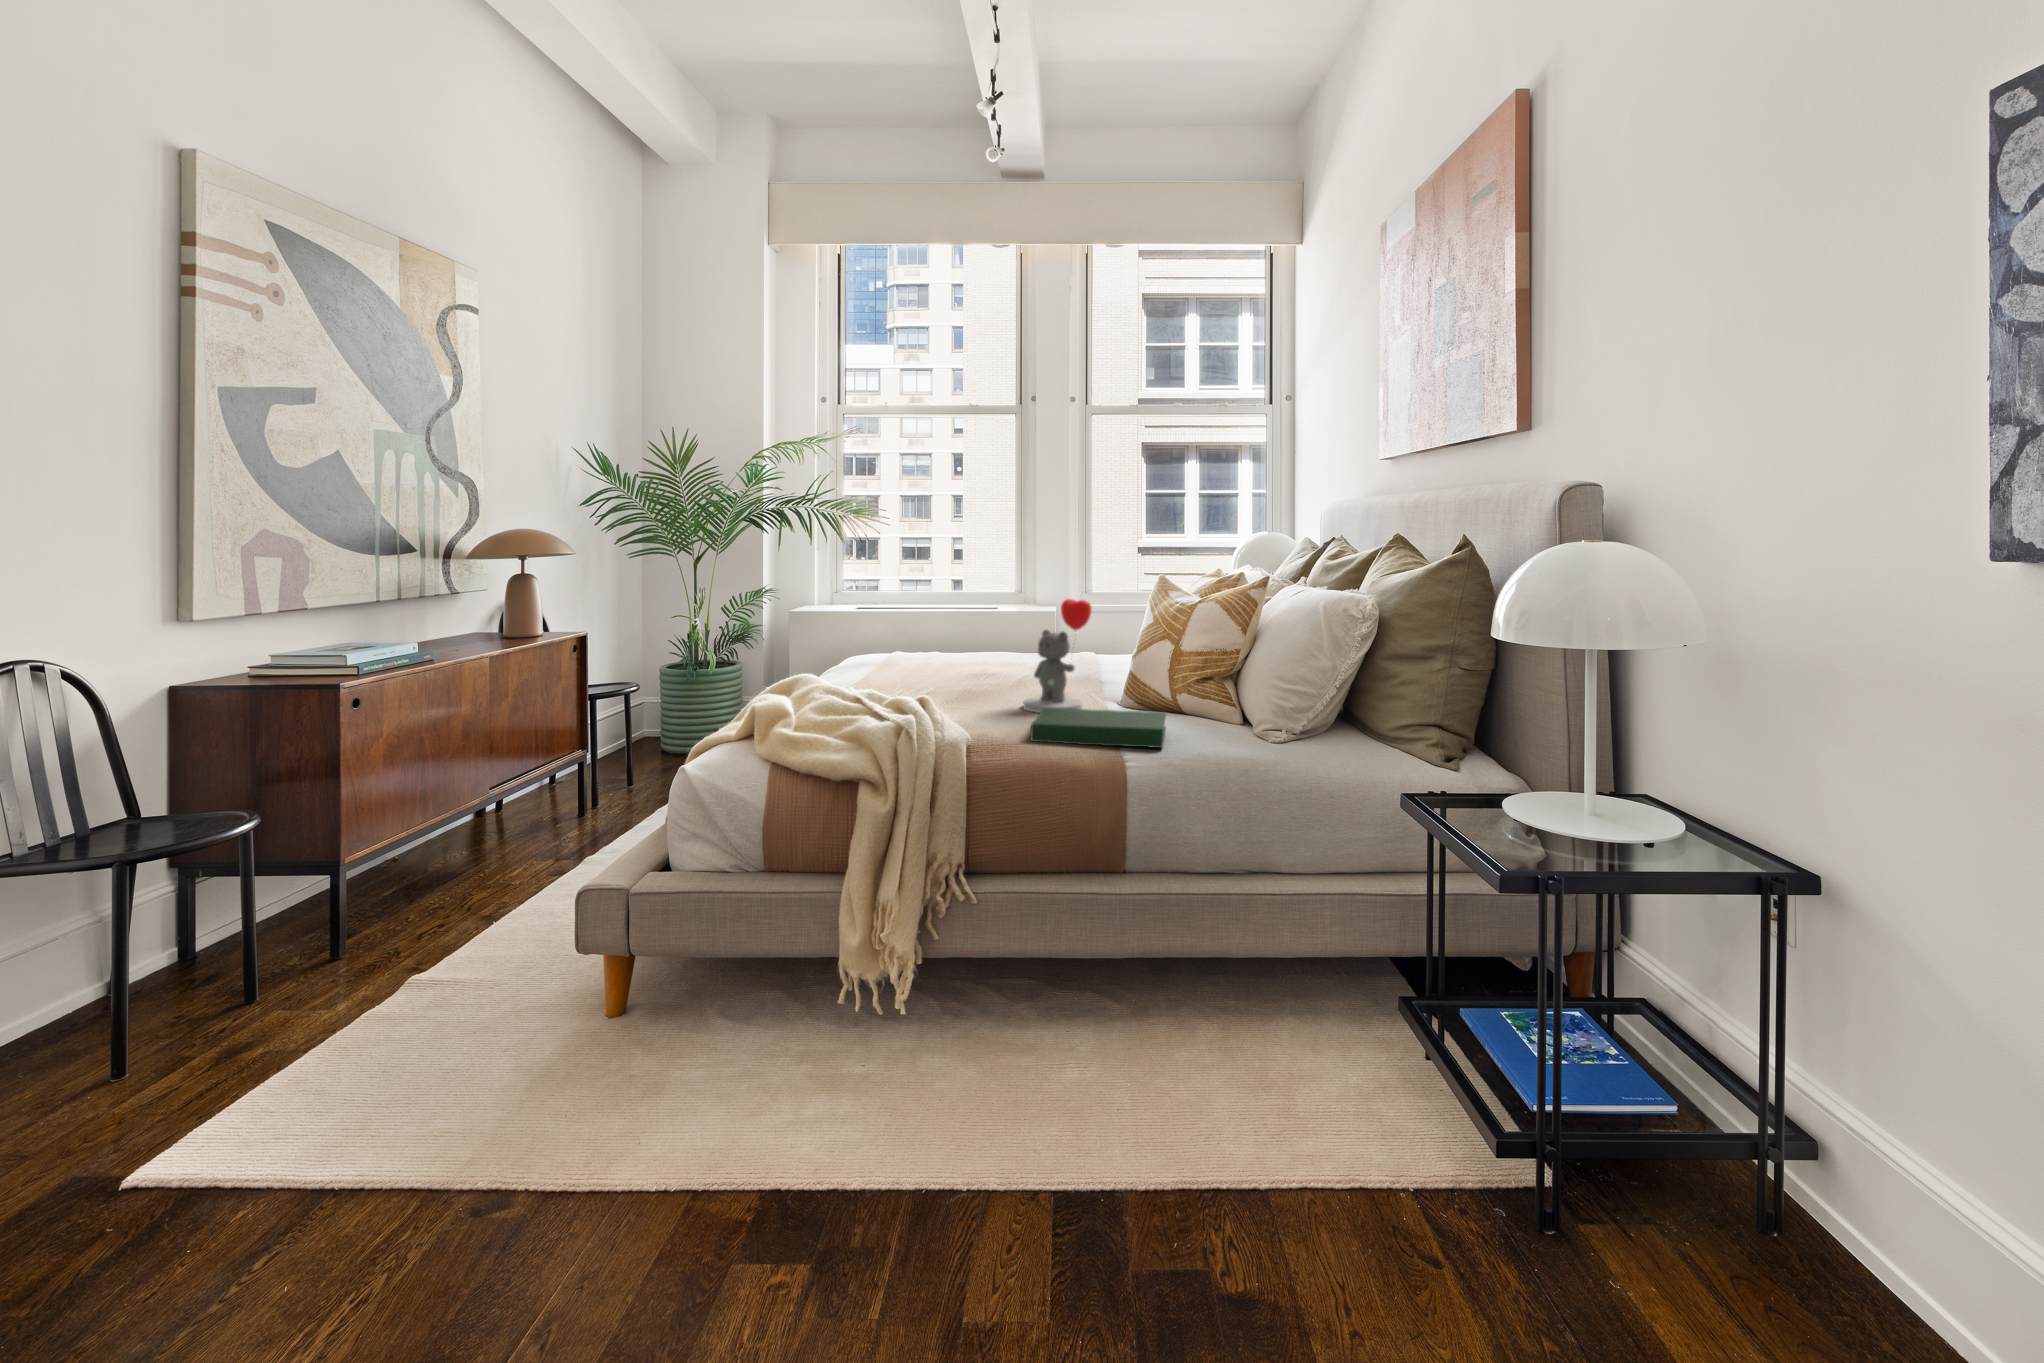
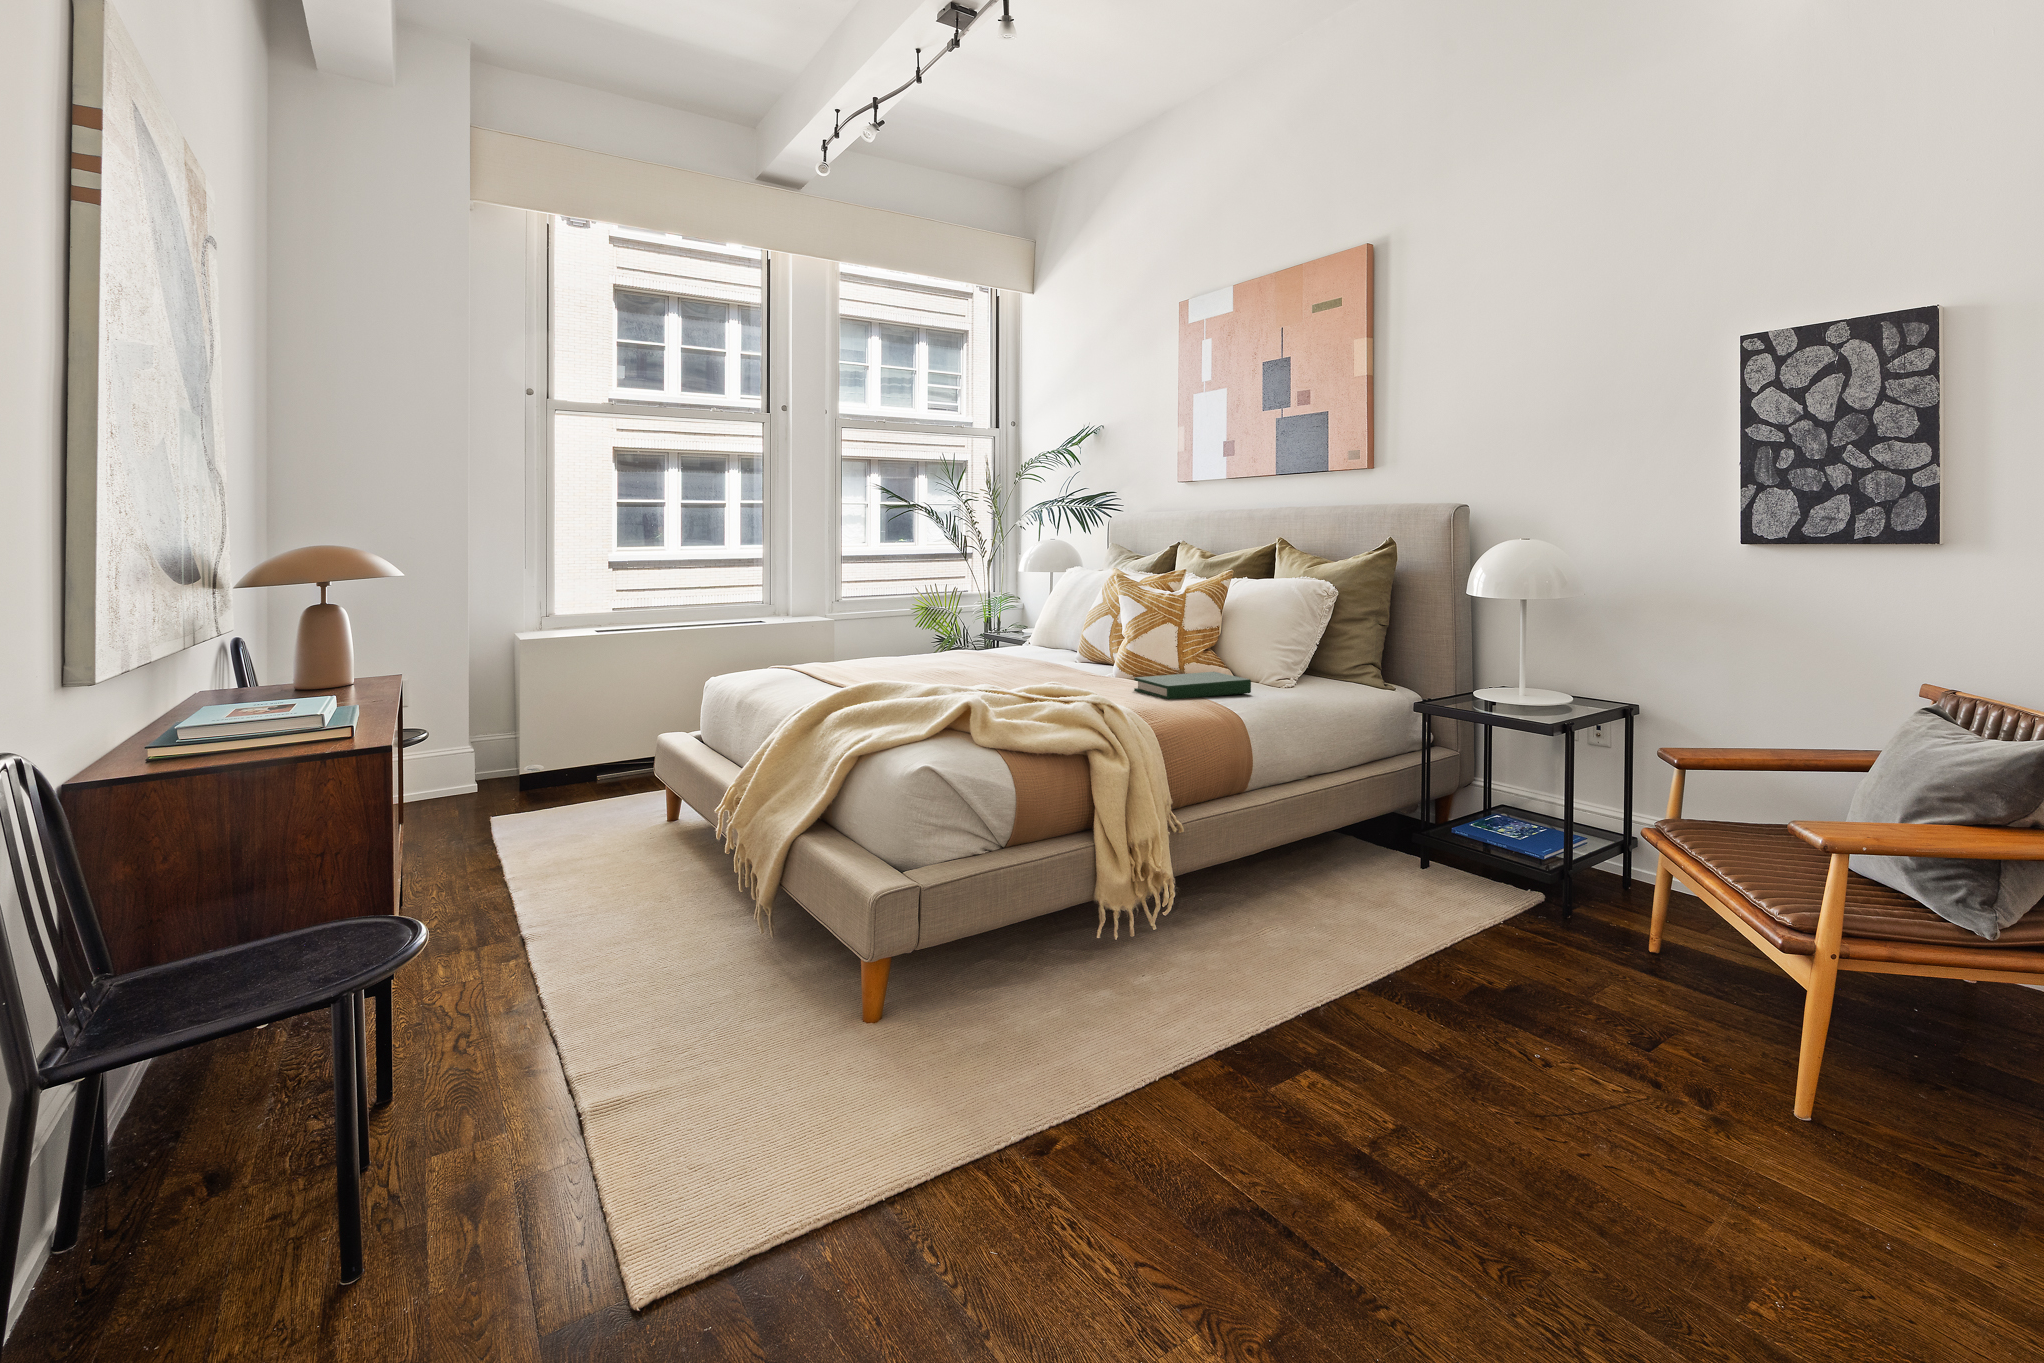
teddy bear: present [1023,599,1091,713] -> none [1073,593,1135,685]

